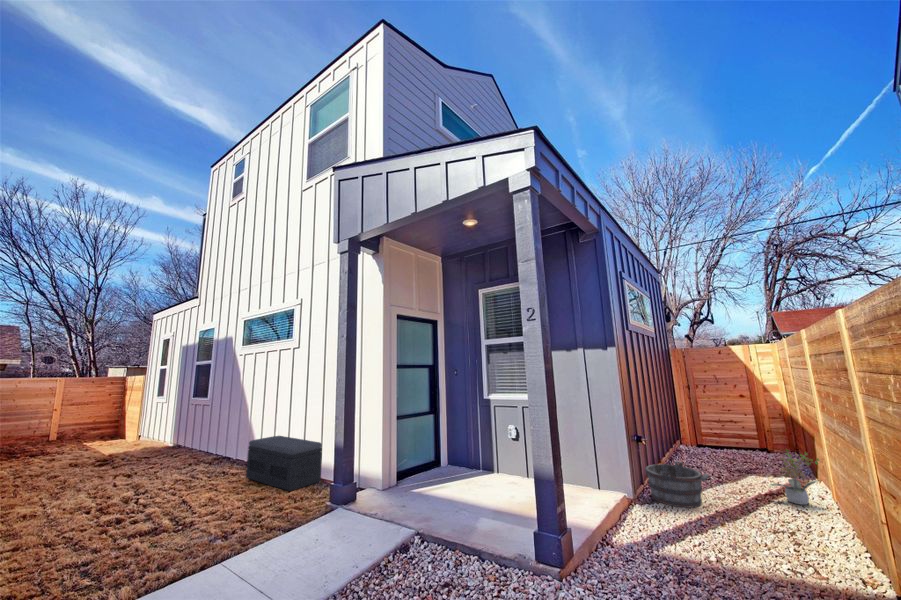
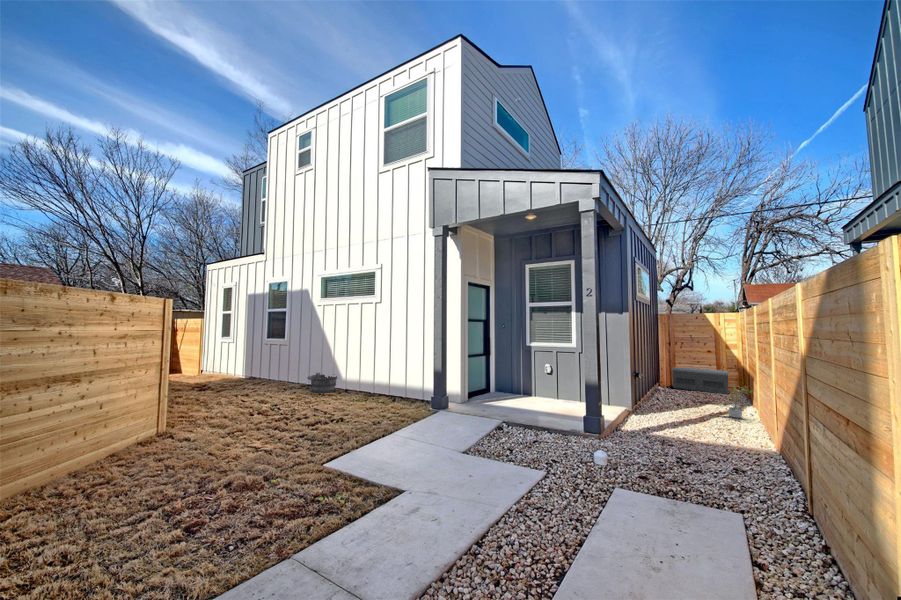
storage bench: present [246,436,322,491] -> present [672,367,729,394]
bucket: present [645,461,708,508] -> present [308,373,337,393]

